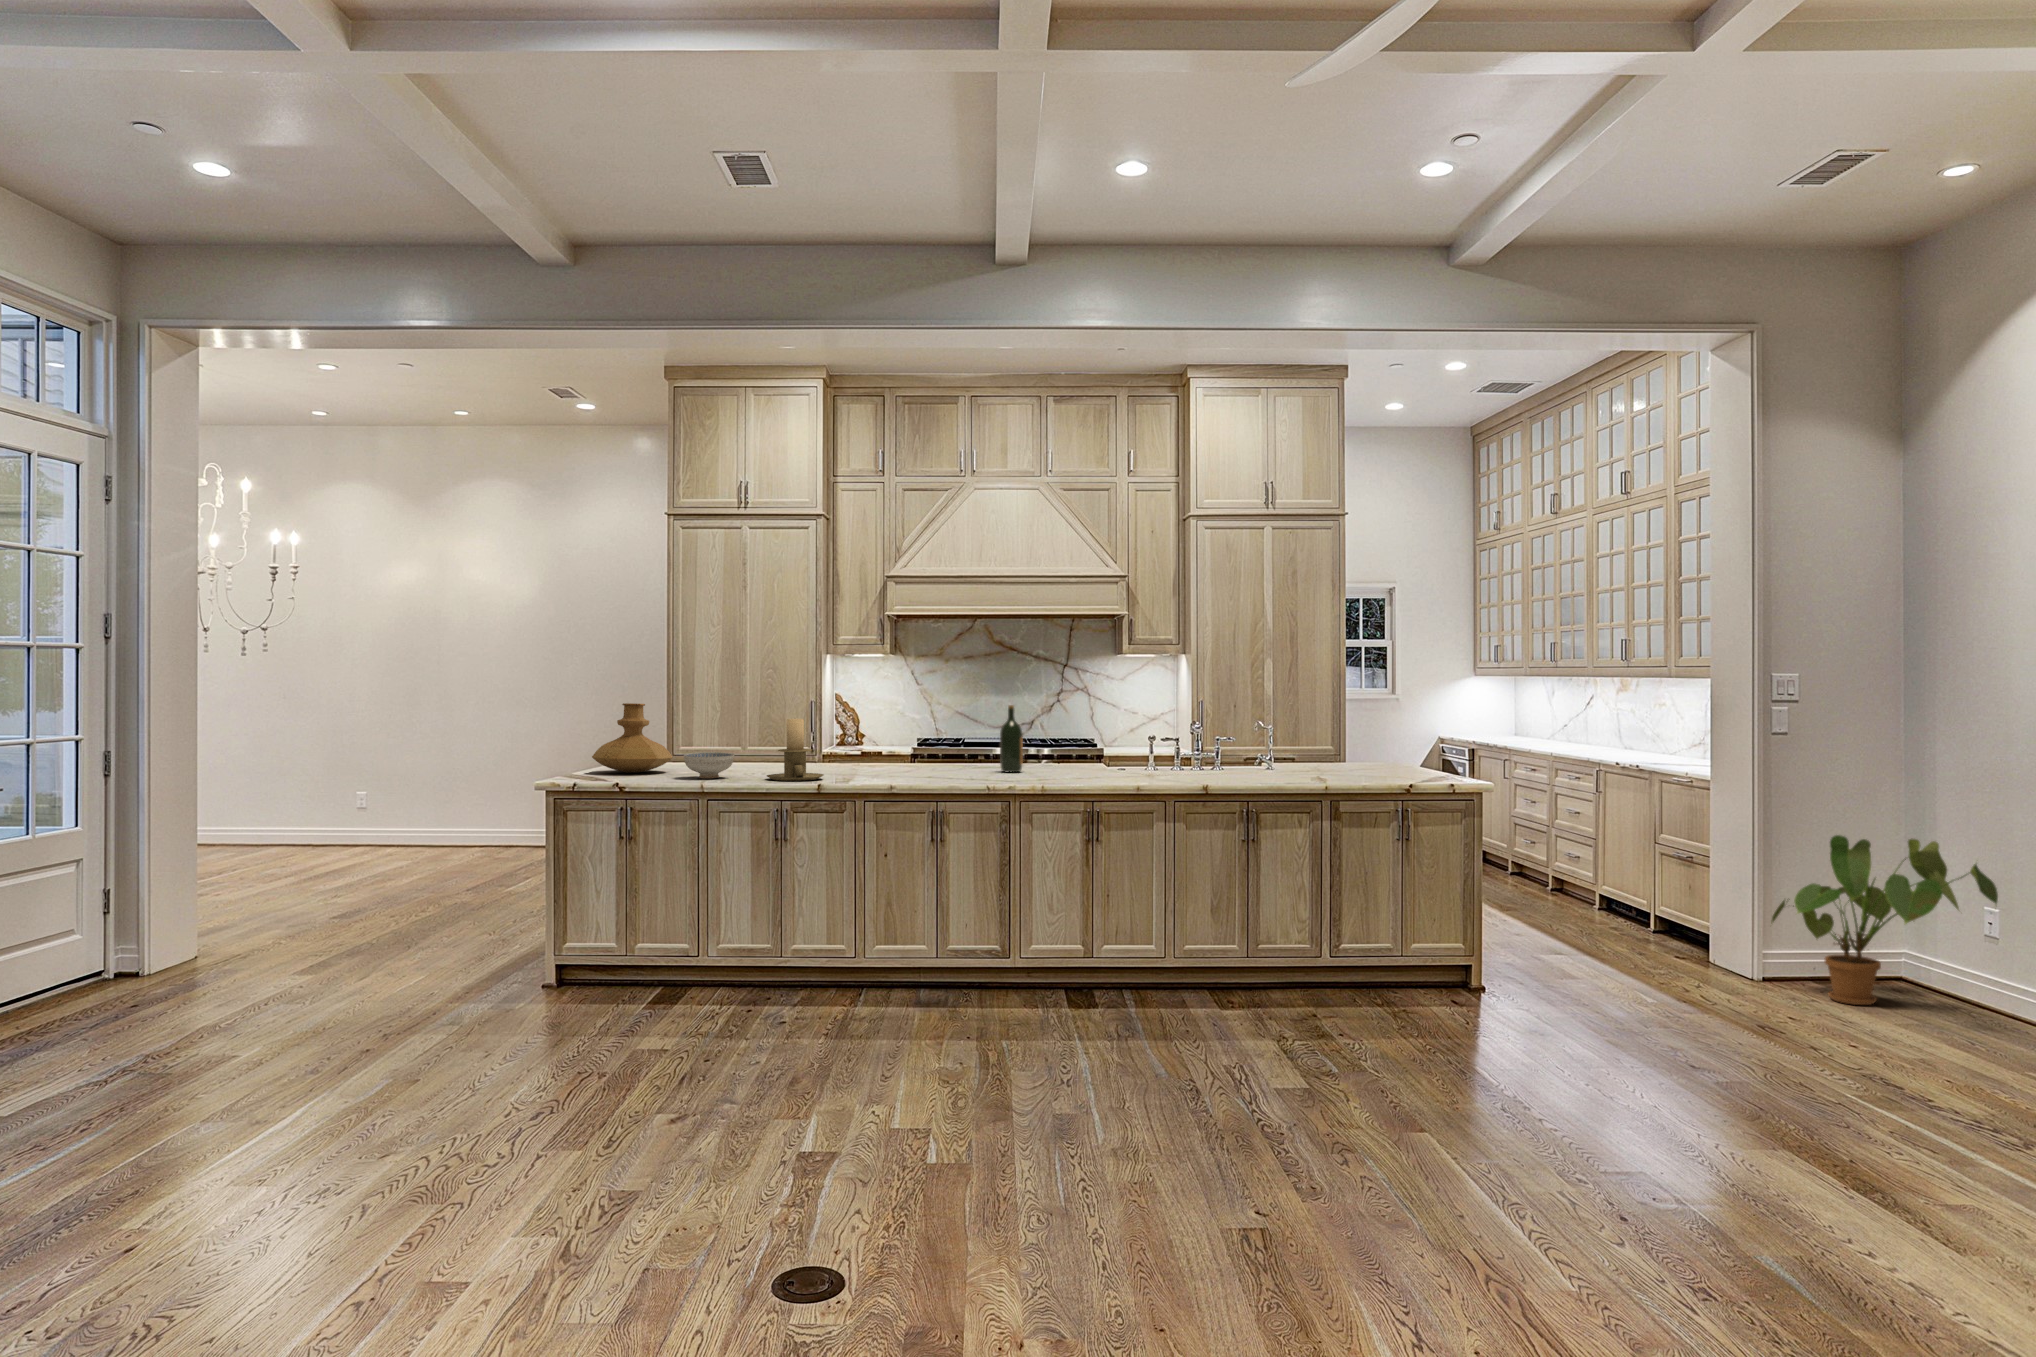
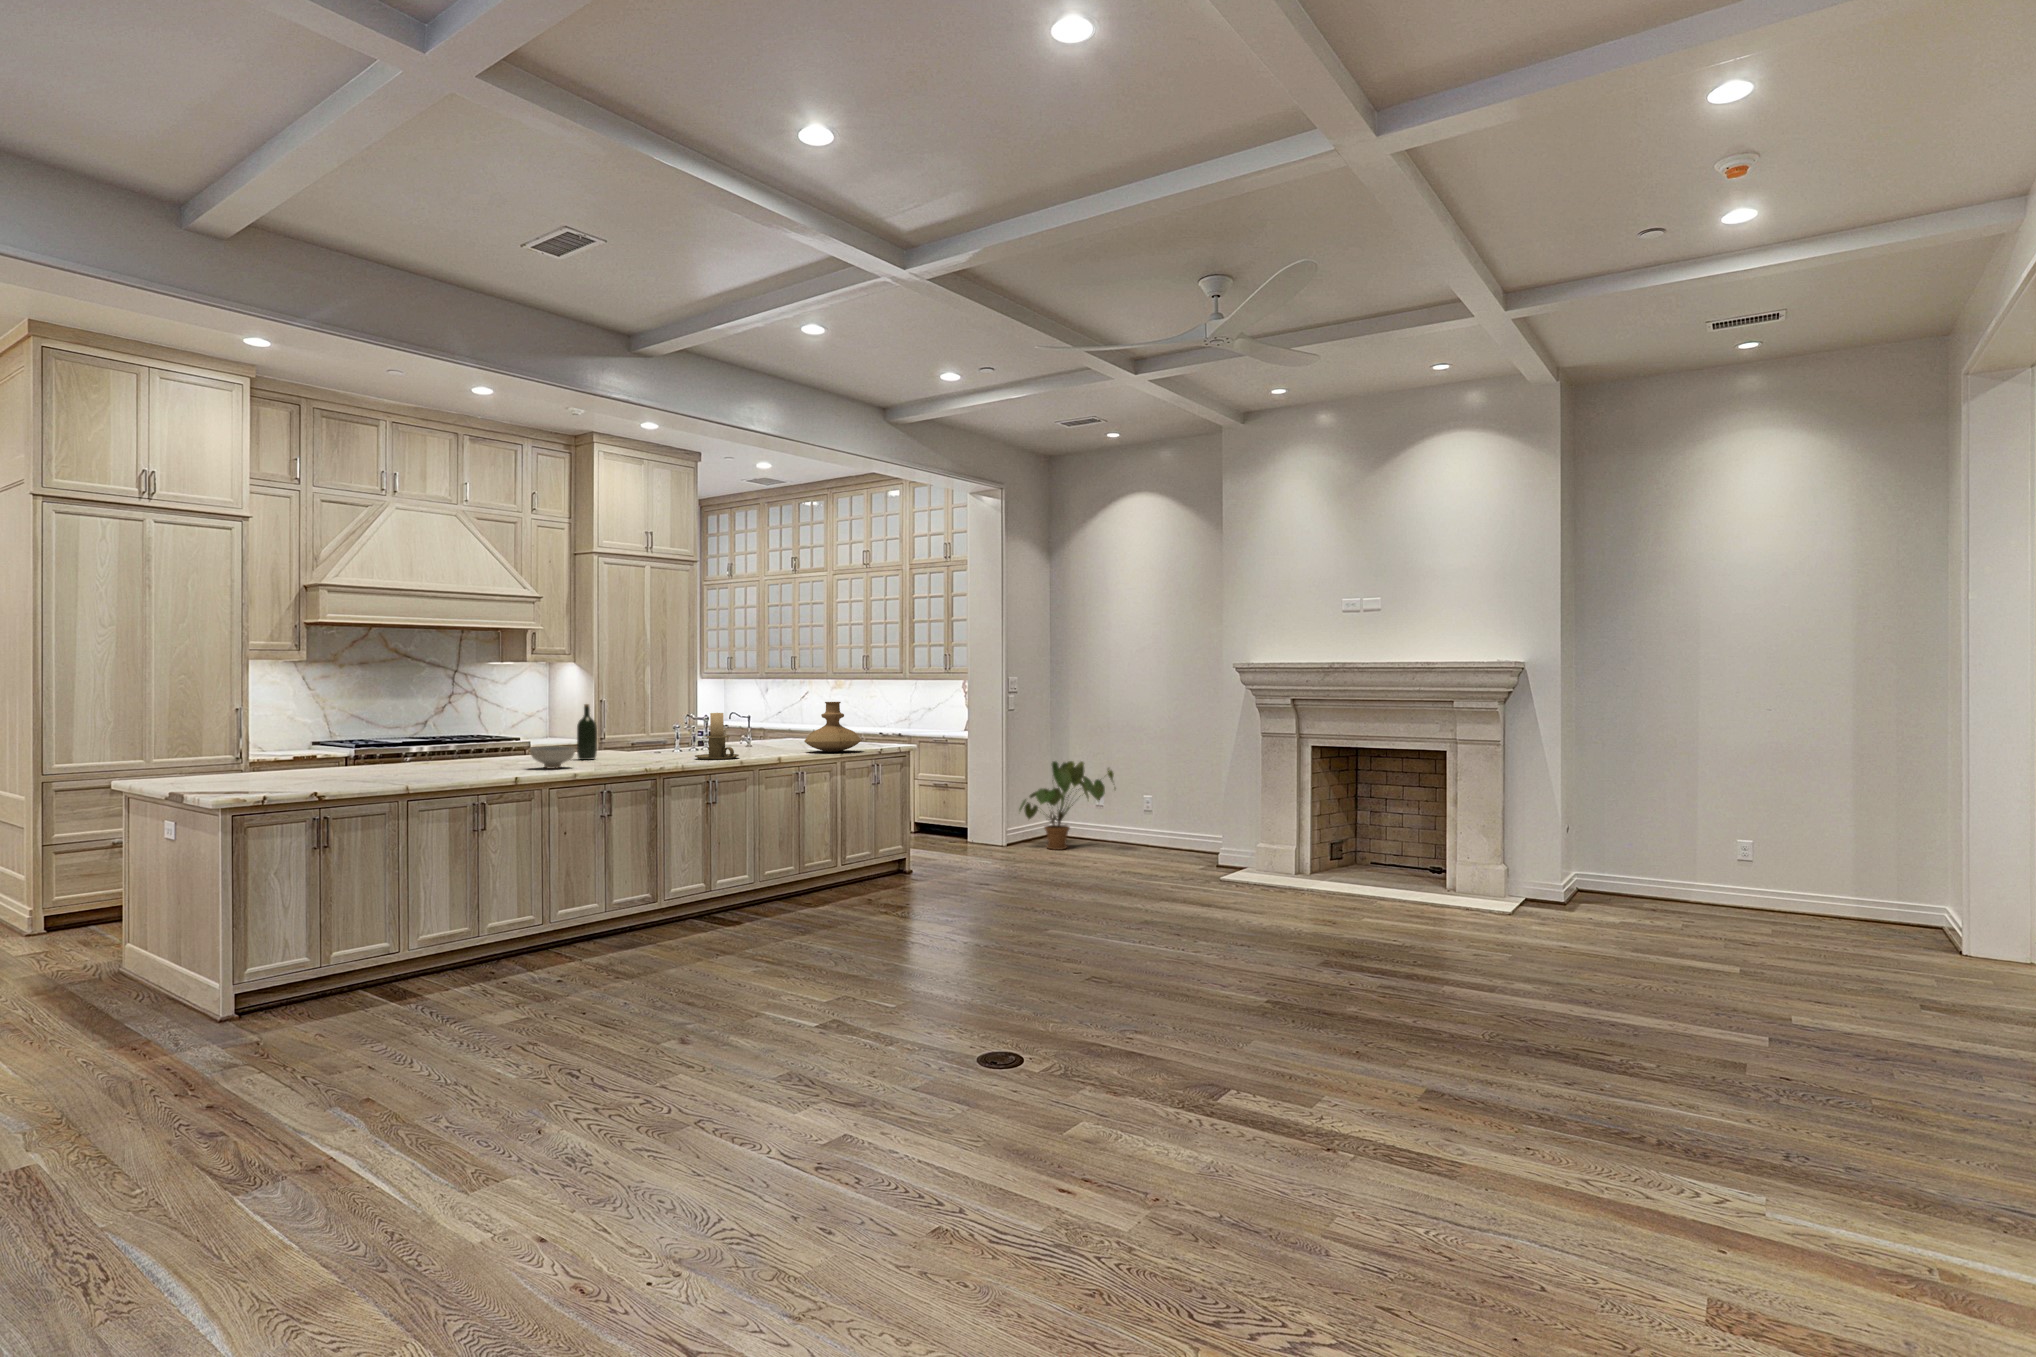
vase: present [592,703,673,773] -> present [804,702,861,752]
candle holder: present [767,718,824,781] -> present [695,713,739,760]
ceramic bowl: present [684,752,734,779] -> present [530,746,575,769]

